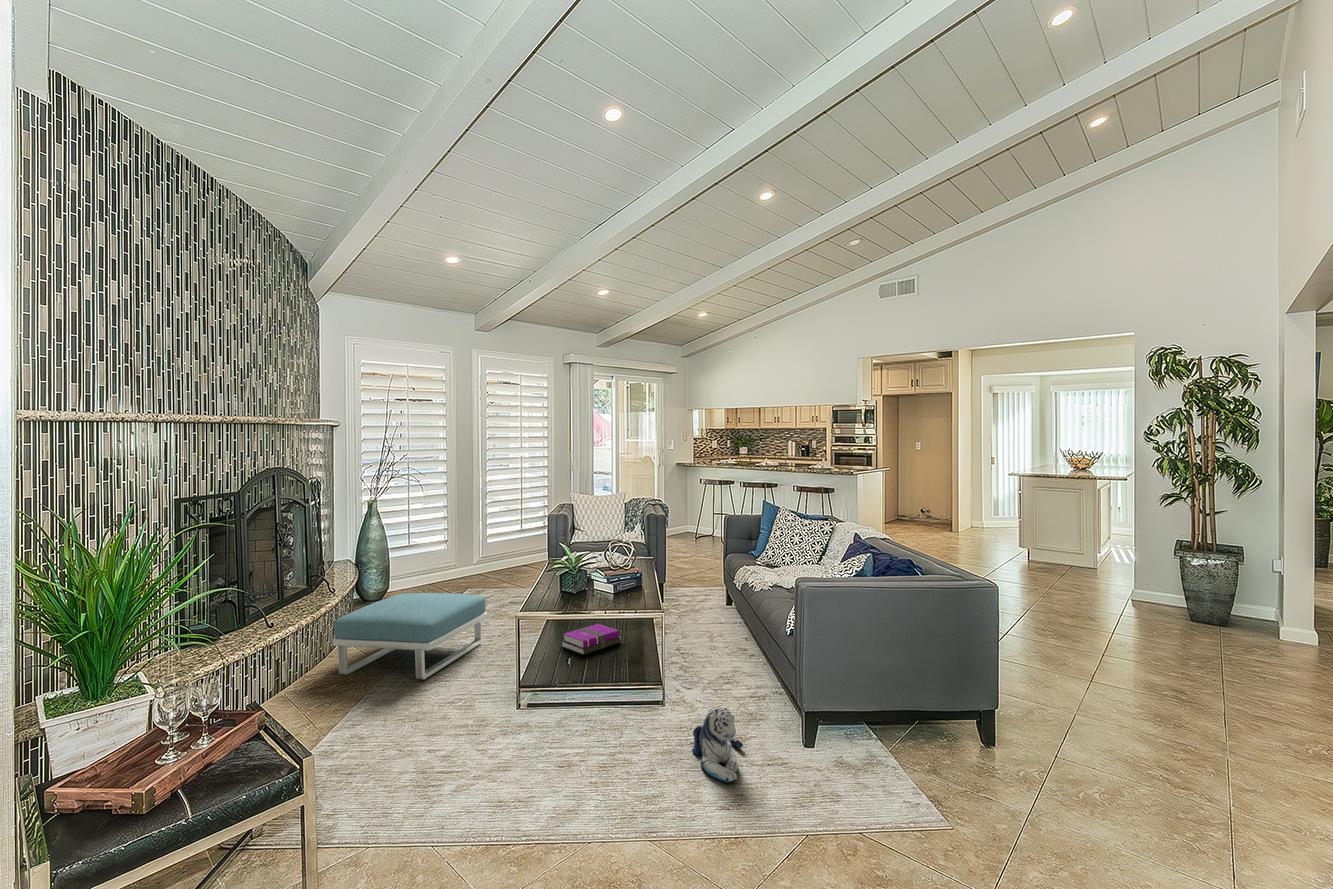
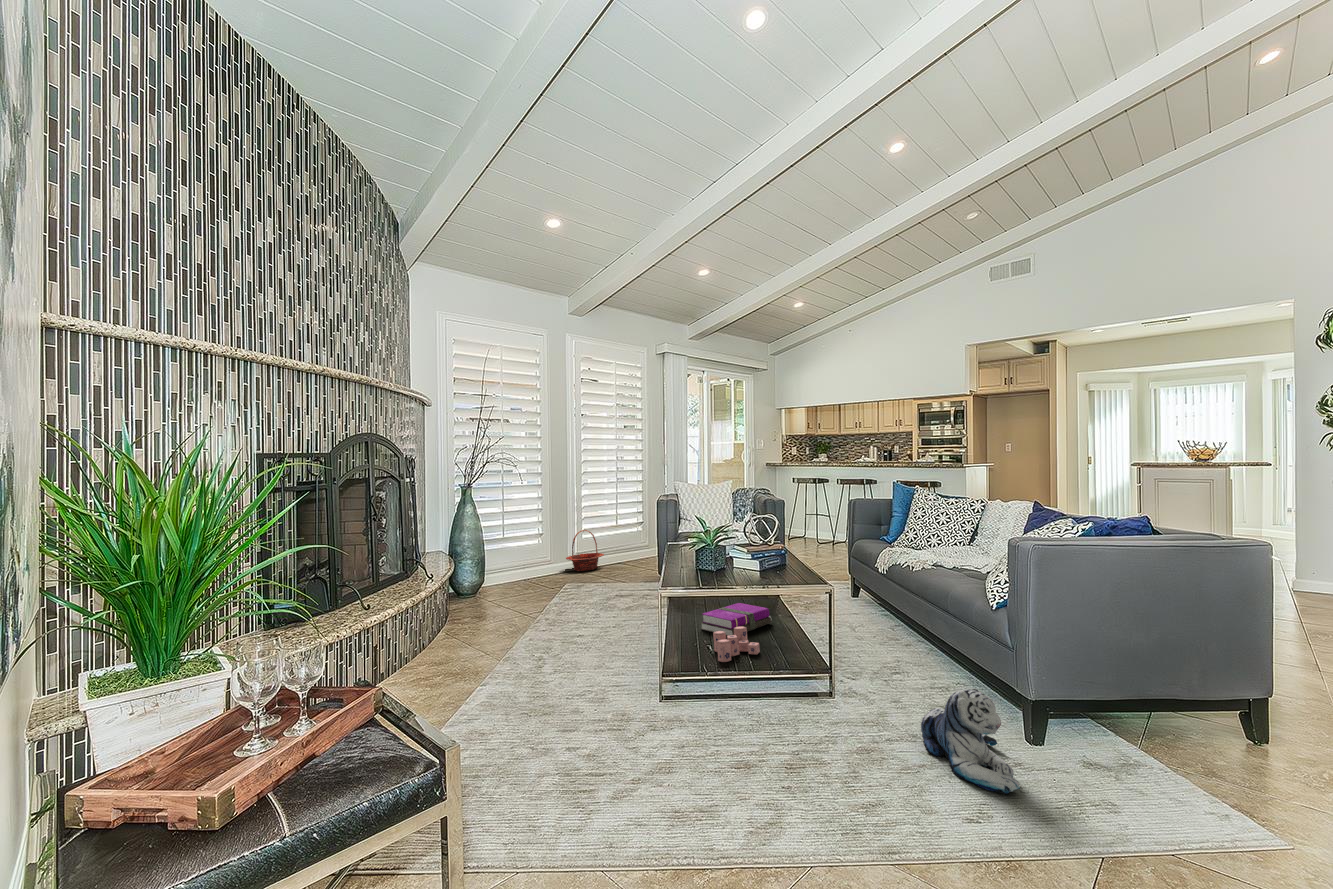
basket: none [472,540,509,578] -> present [566,530,604,571]
footstool: present [333,593,487,679] -> none [436,576,604,670]
candle: none [562,648,599,678] -> present [713,627,760,662]

